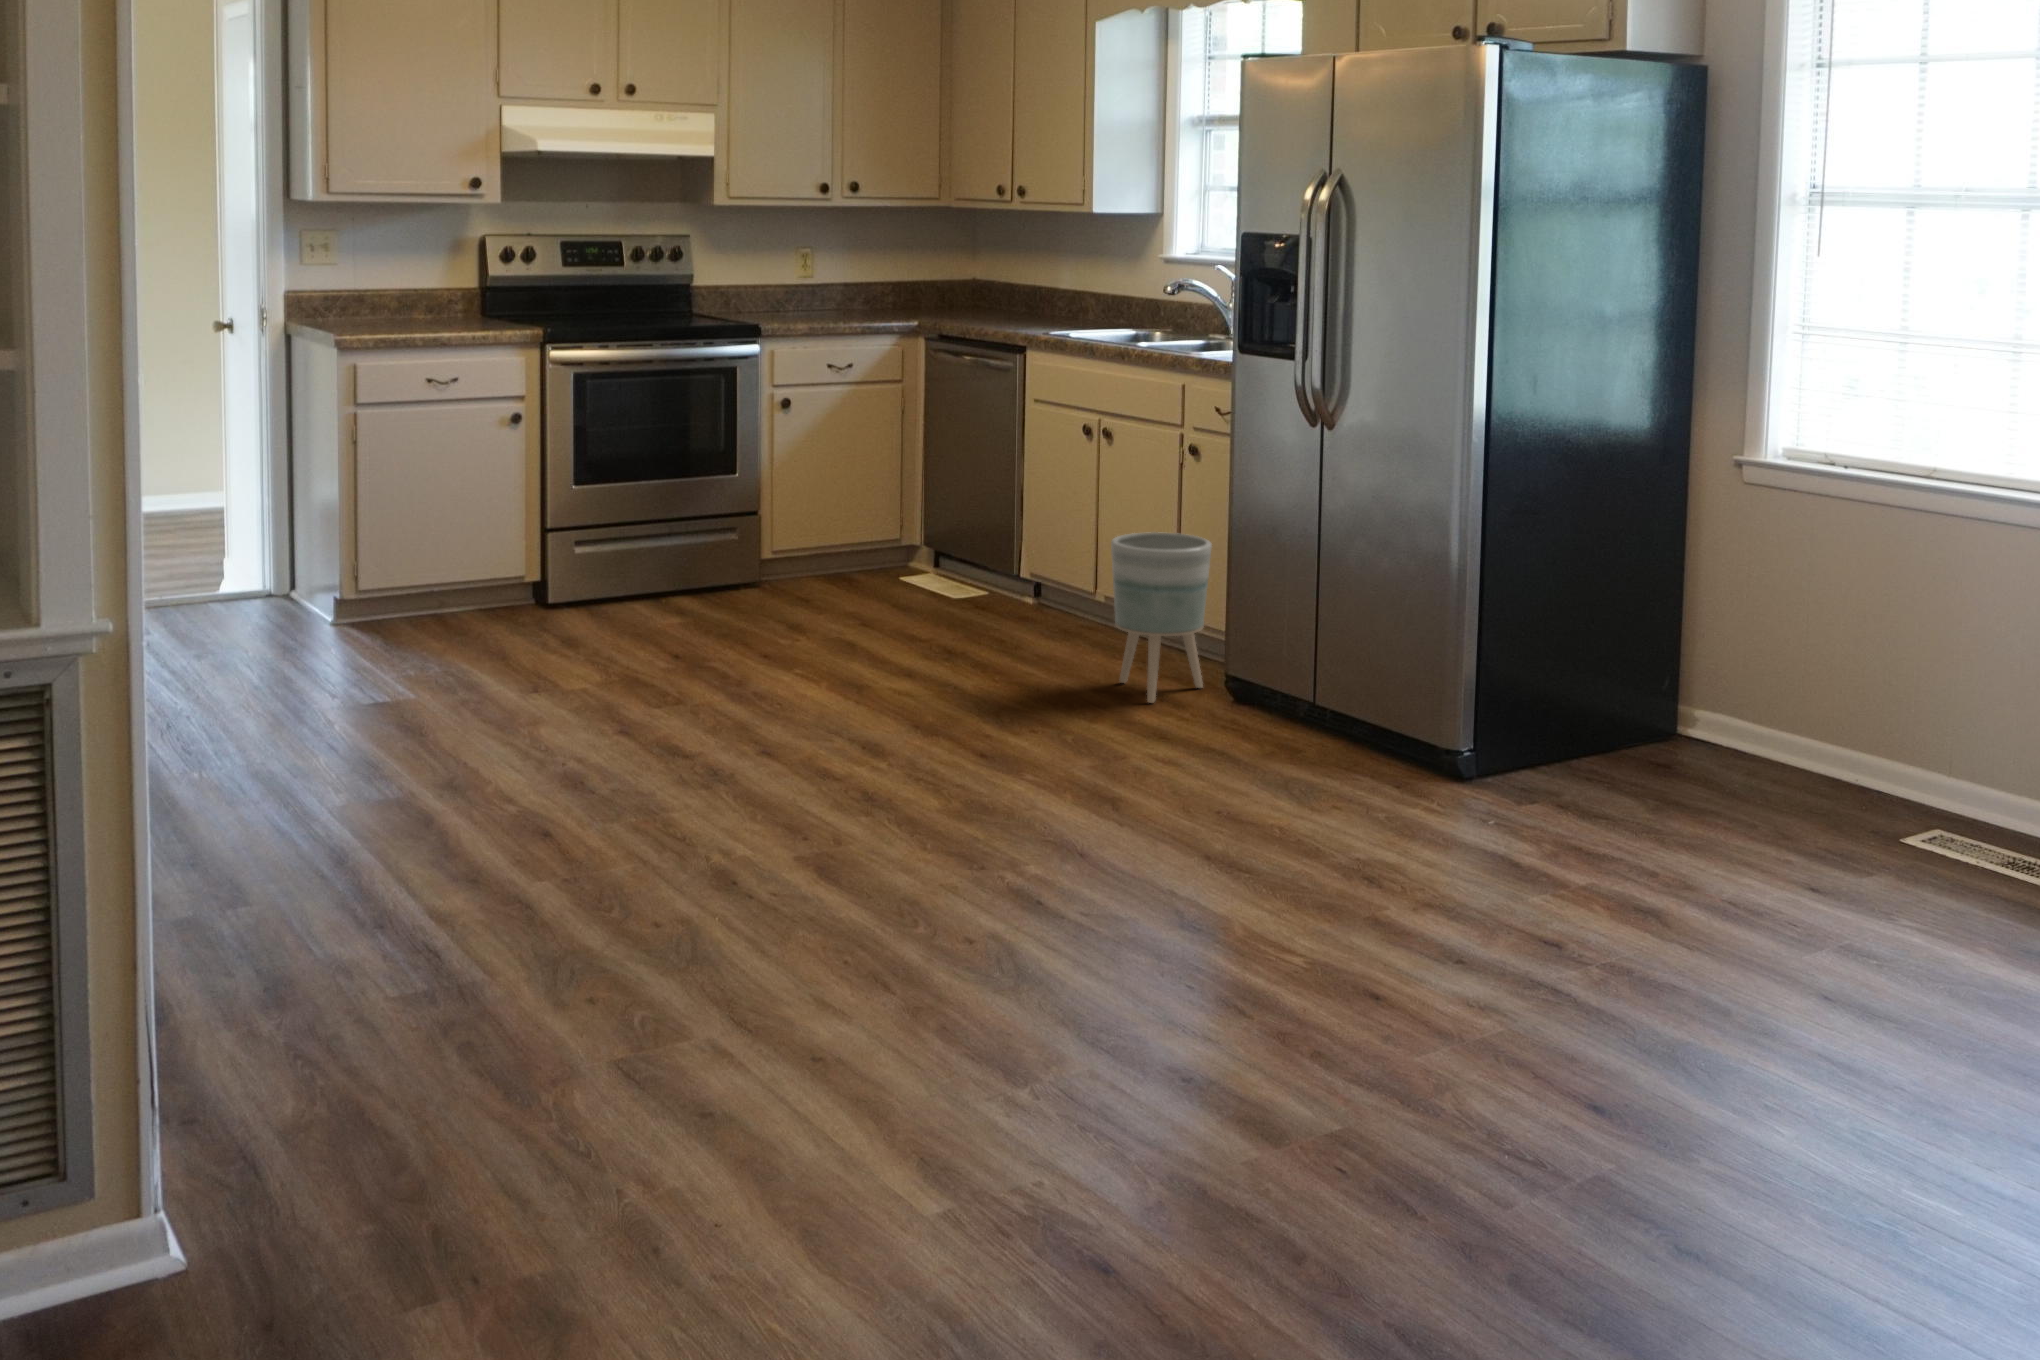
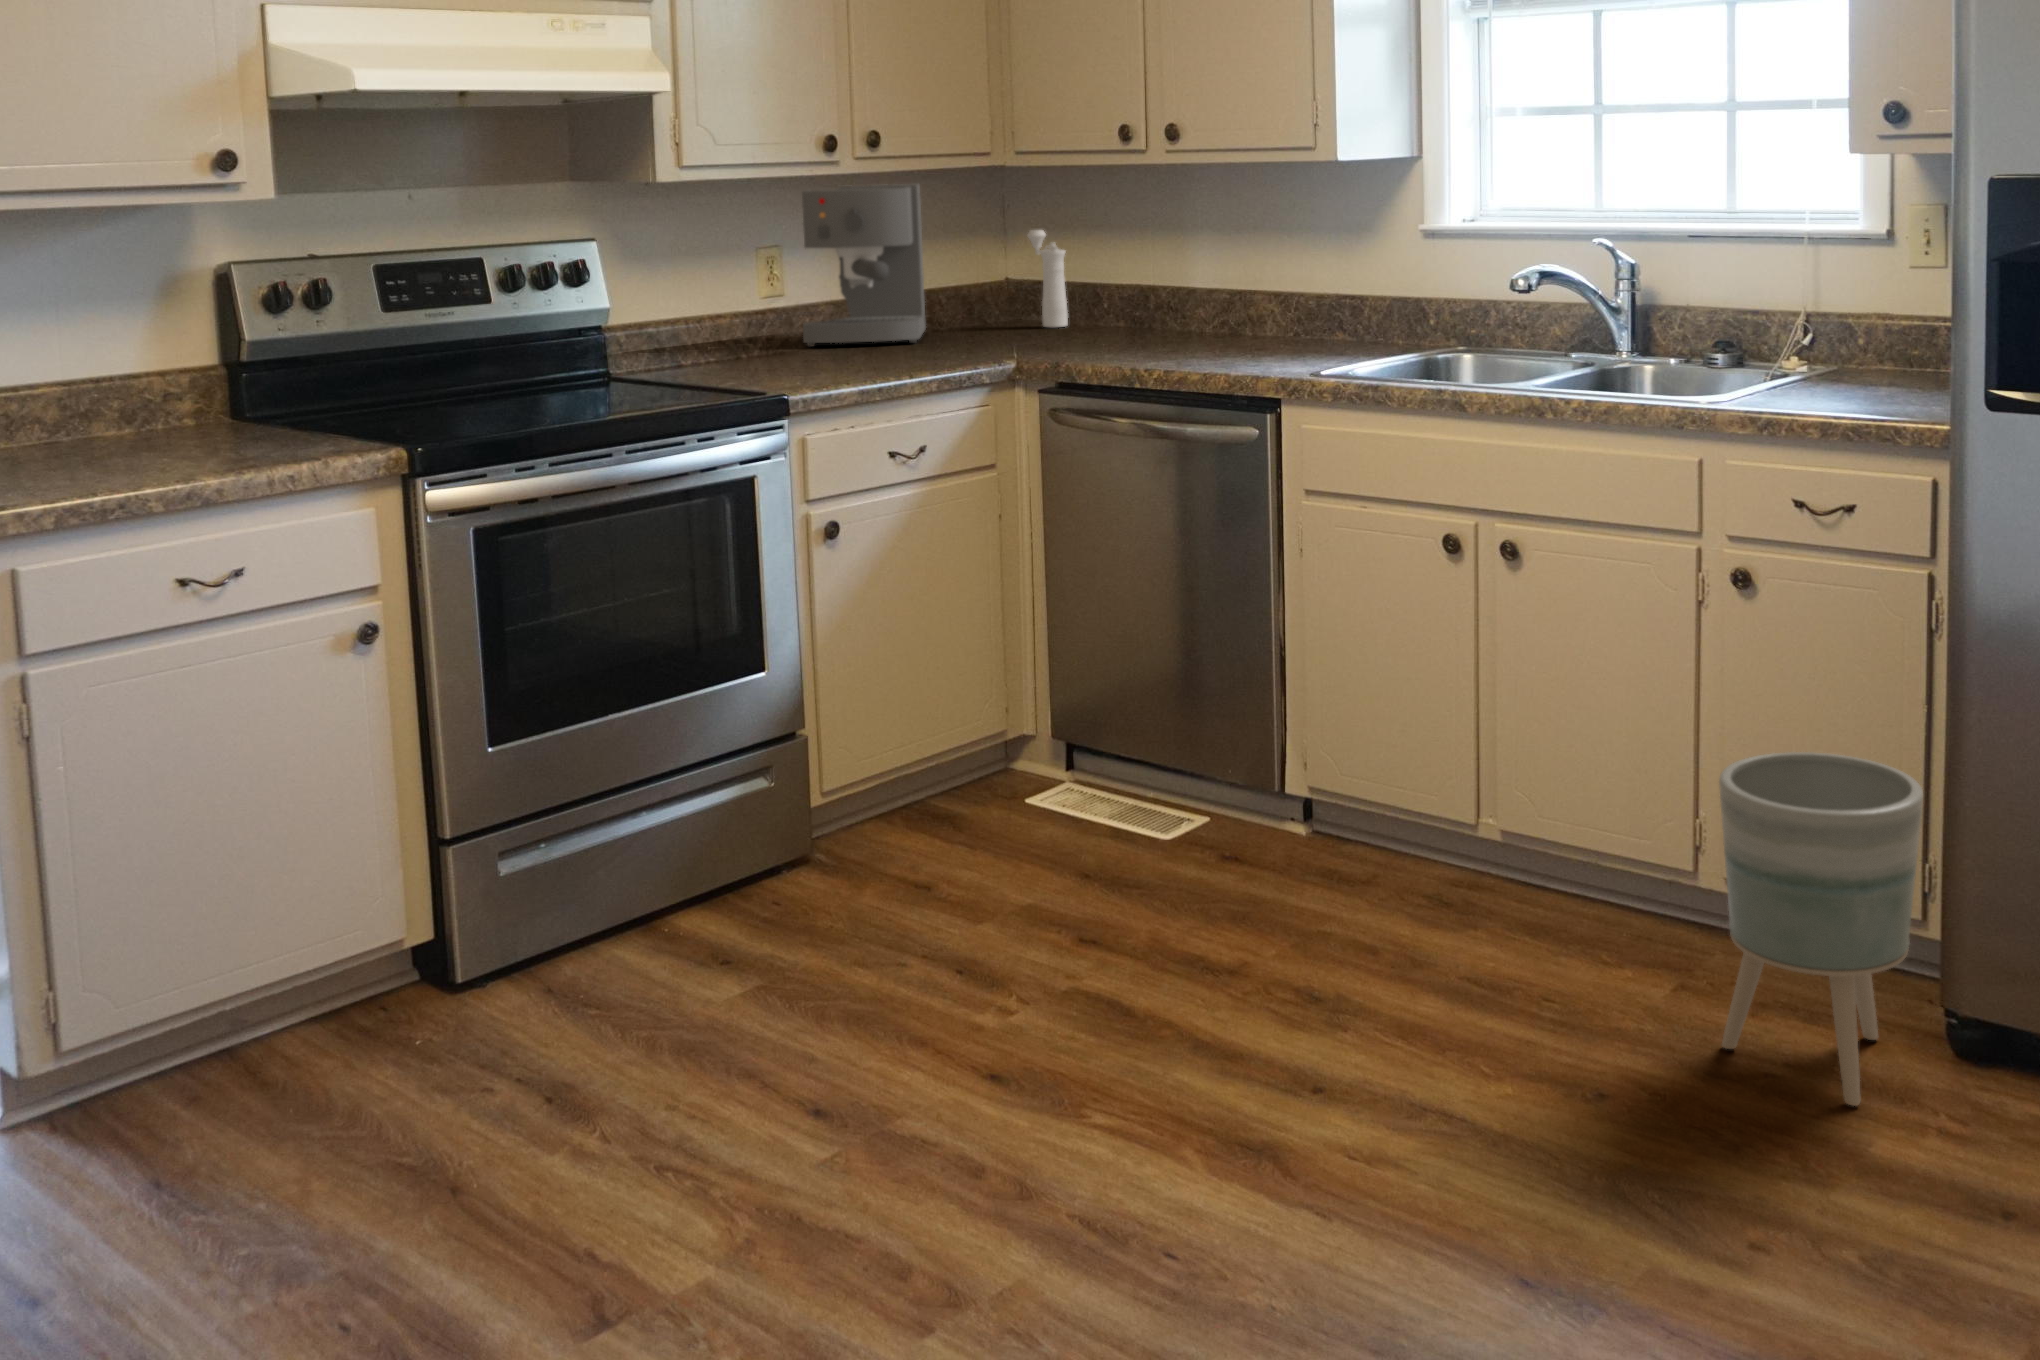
coffee maker: none [822,214,908,311] -> present [802,184,926,346]
pepper mill: none [976,248,993,309] -> present [1027,230,1068,327]

